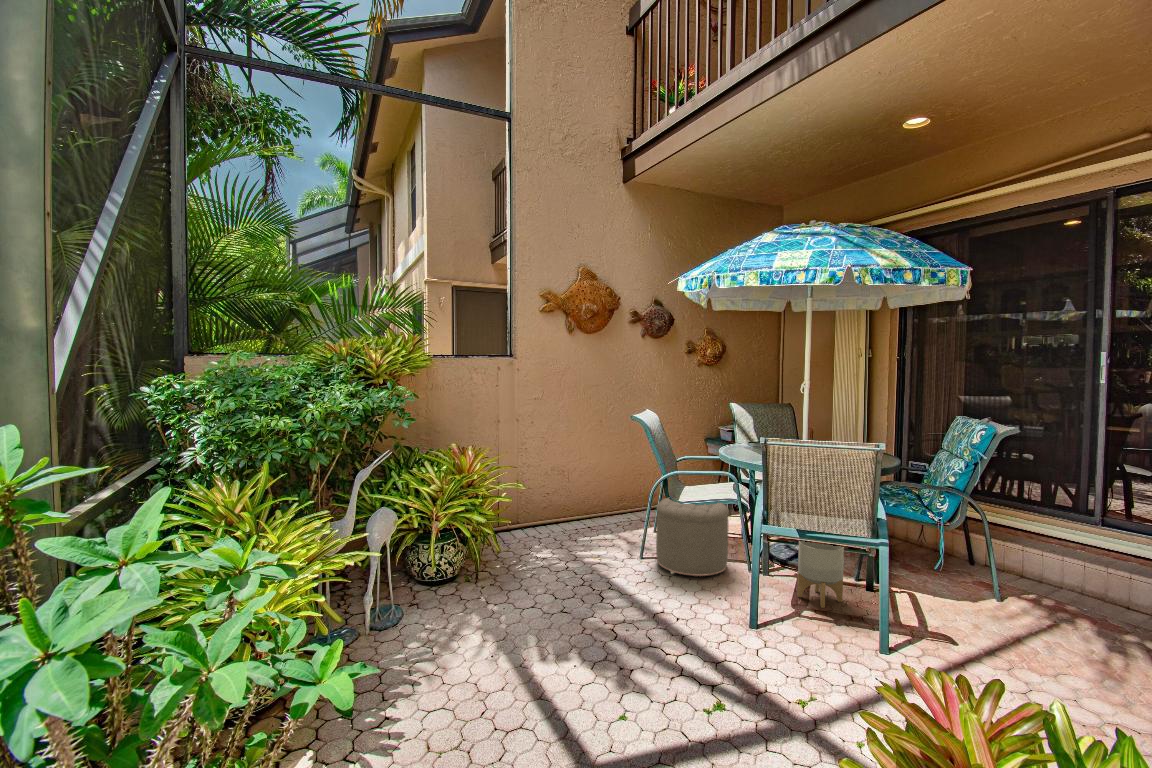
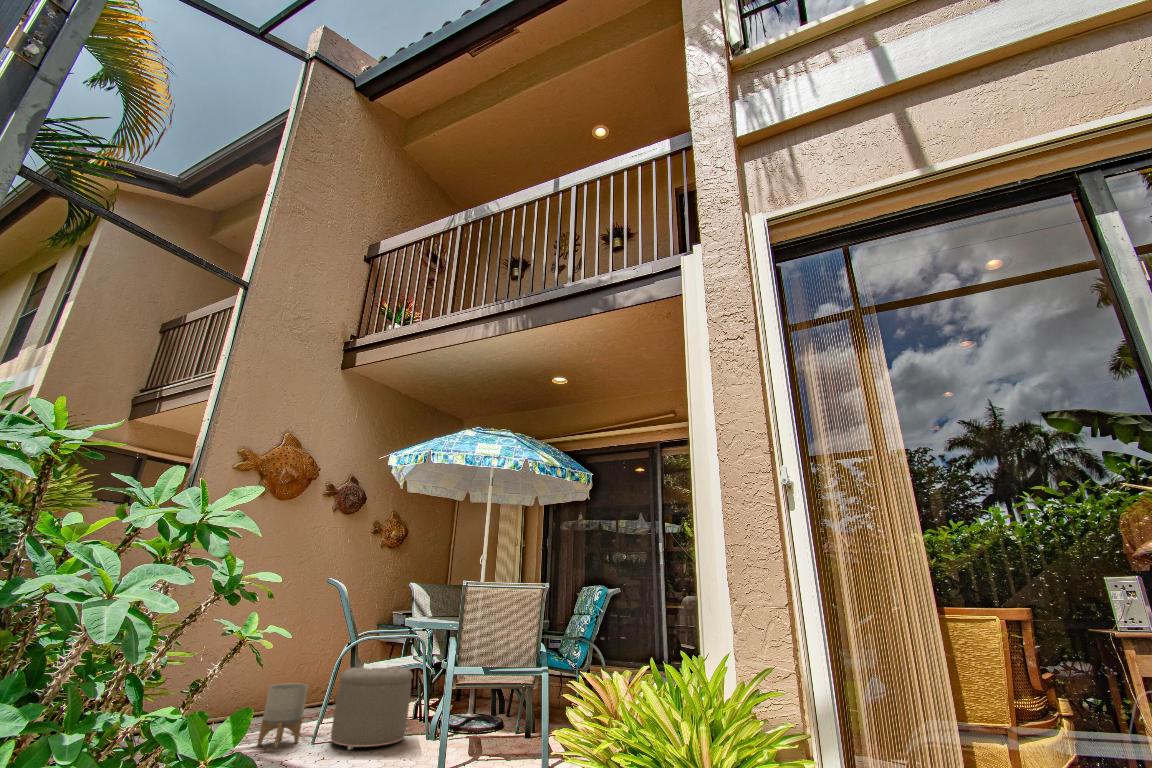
planter: present [797,541,844,608] -> present [258,684,308,748]

